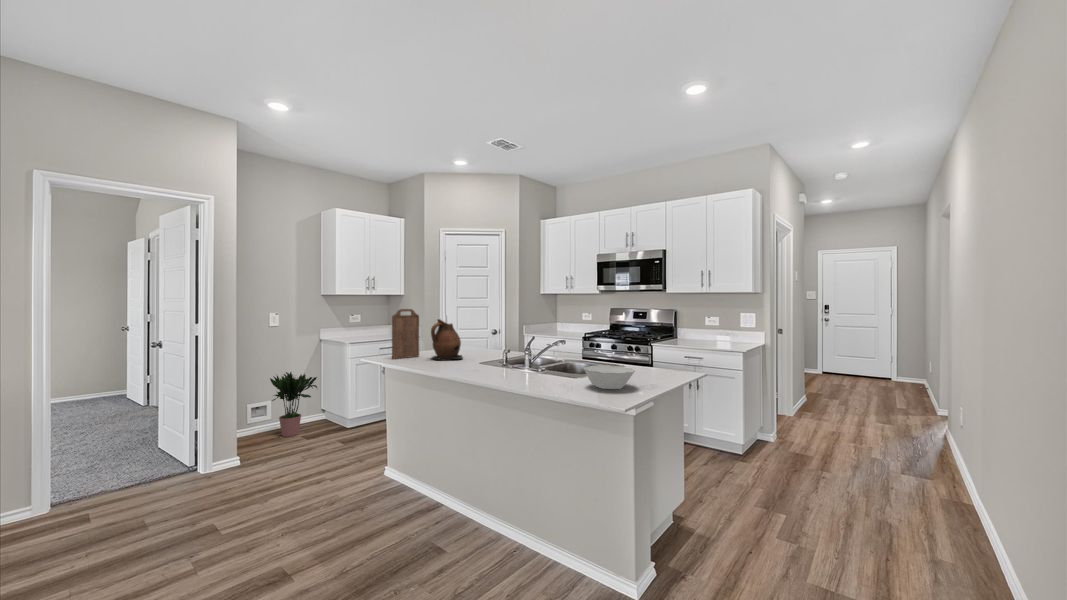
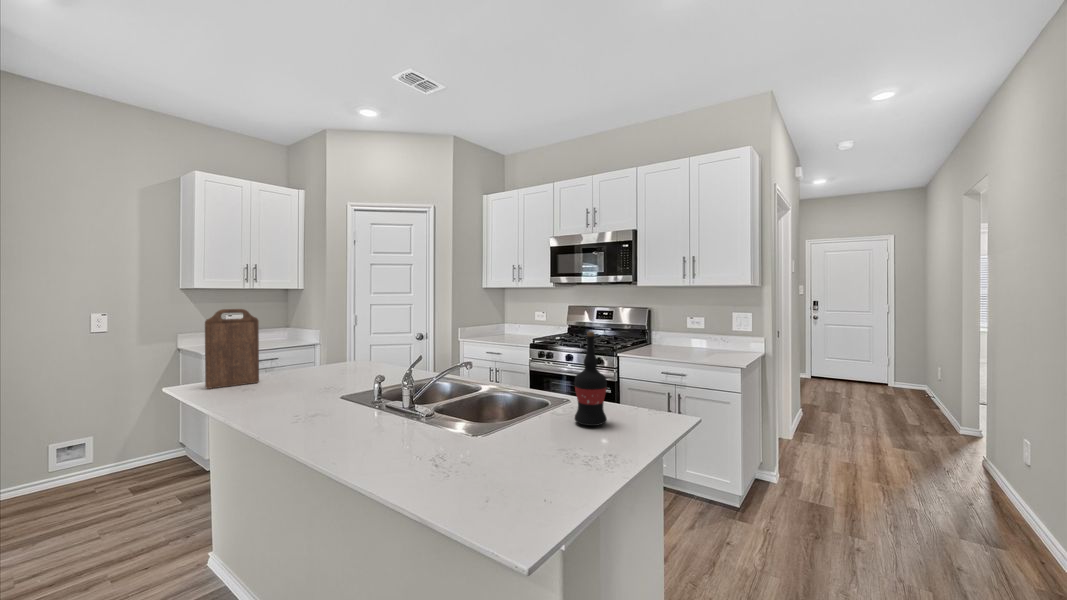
ceramic pitcher: present [431,319,462,359] -> none [266,325,328,390]
wine bottle: none [631,322,650,374] -> present [574,332,607,426]
bowl: present [584,365,635,389] -> none [467,419,571,479]
potted plant: present [270,372,317,437] -> none [80,391,167,488]

